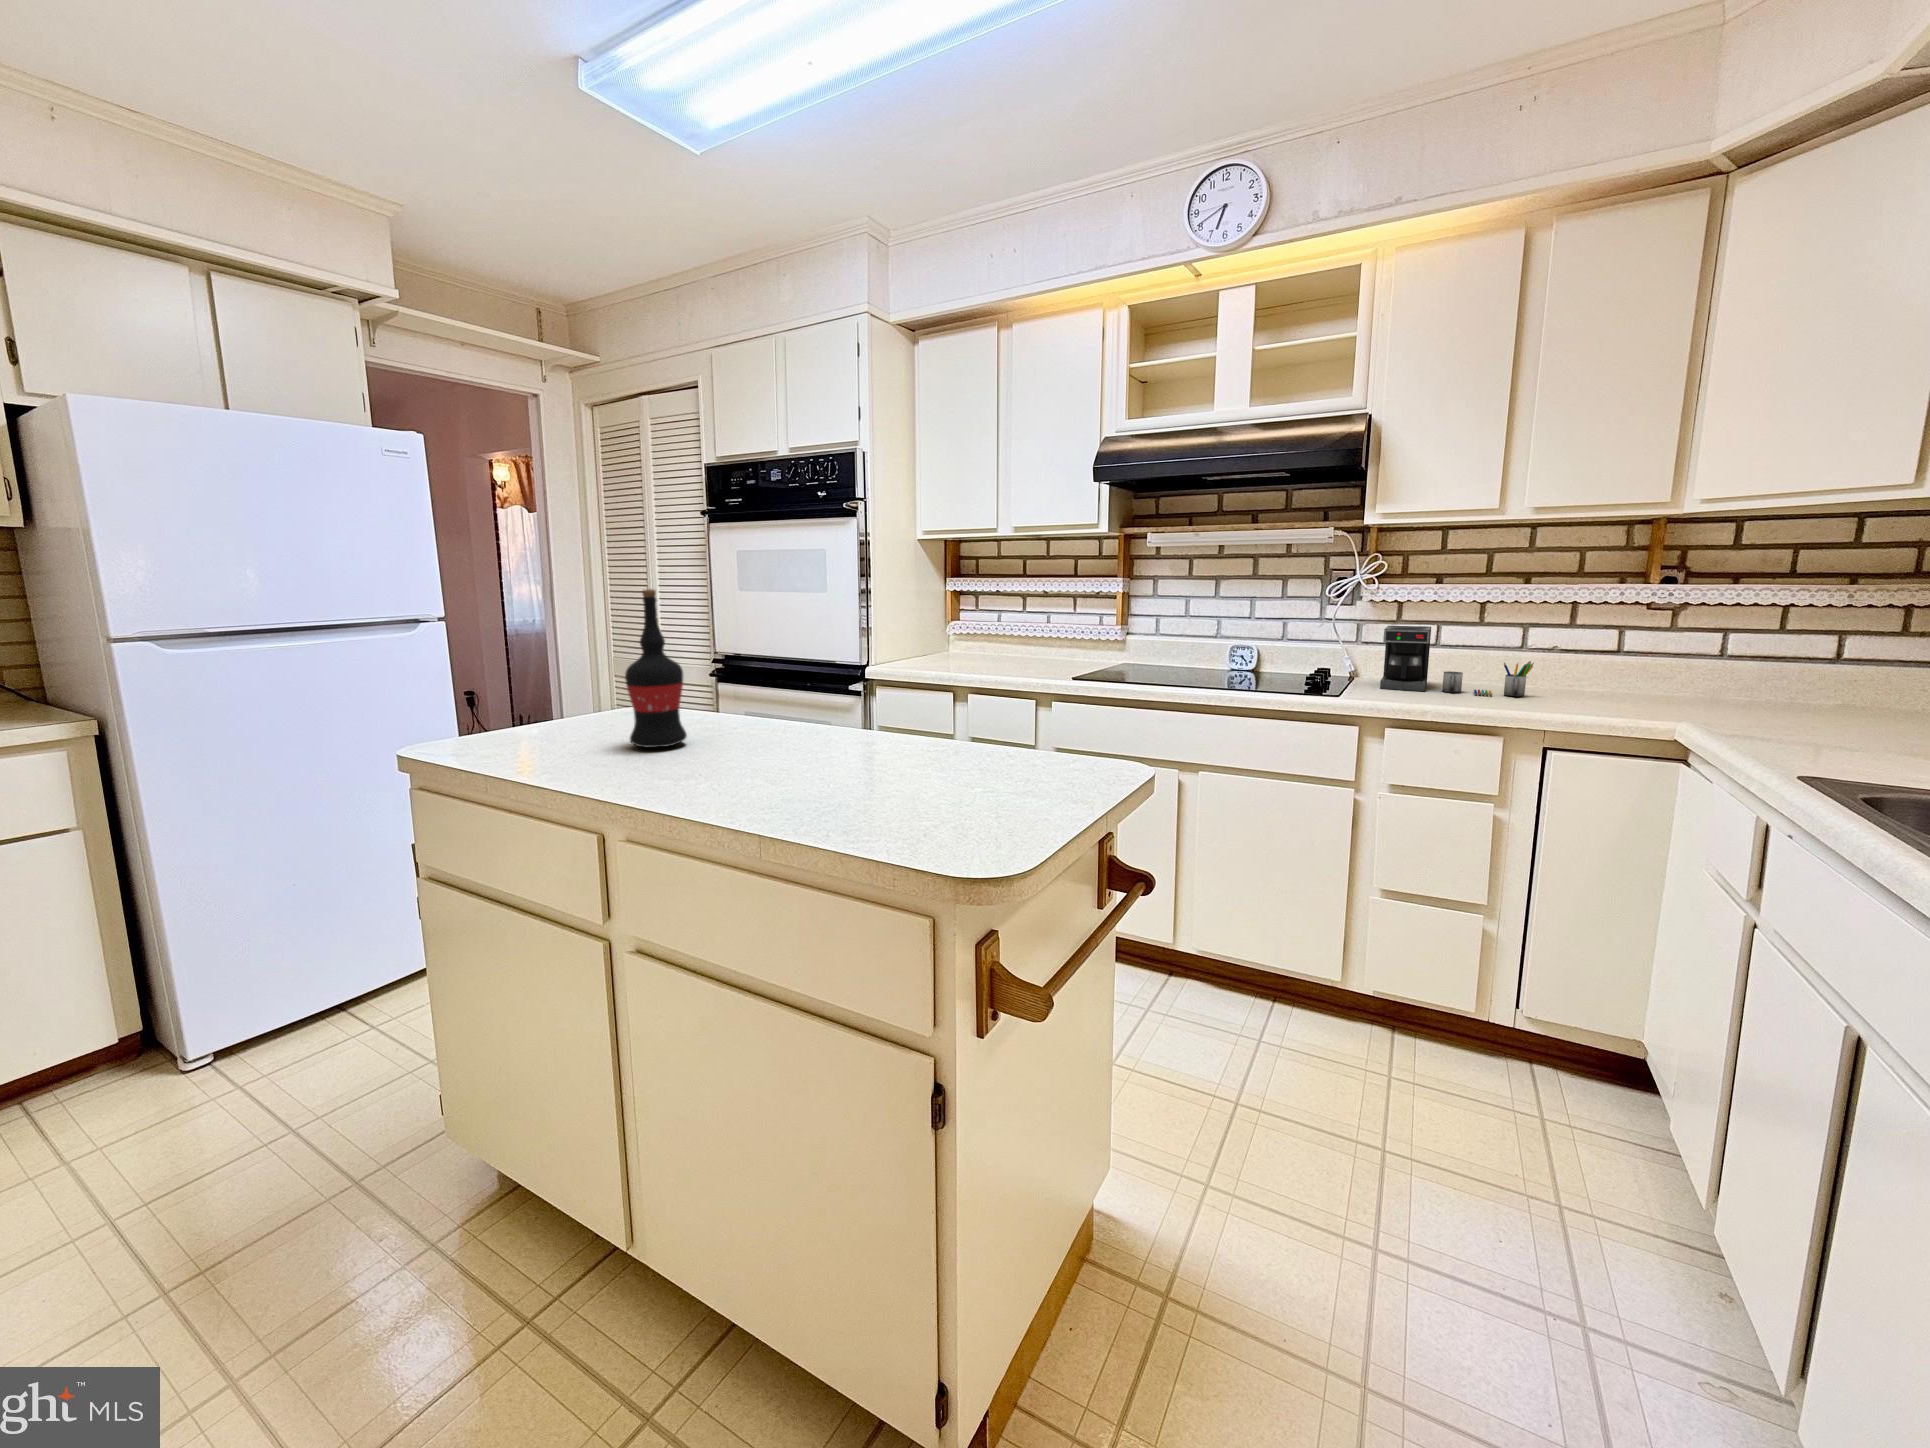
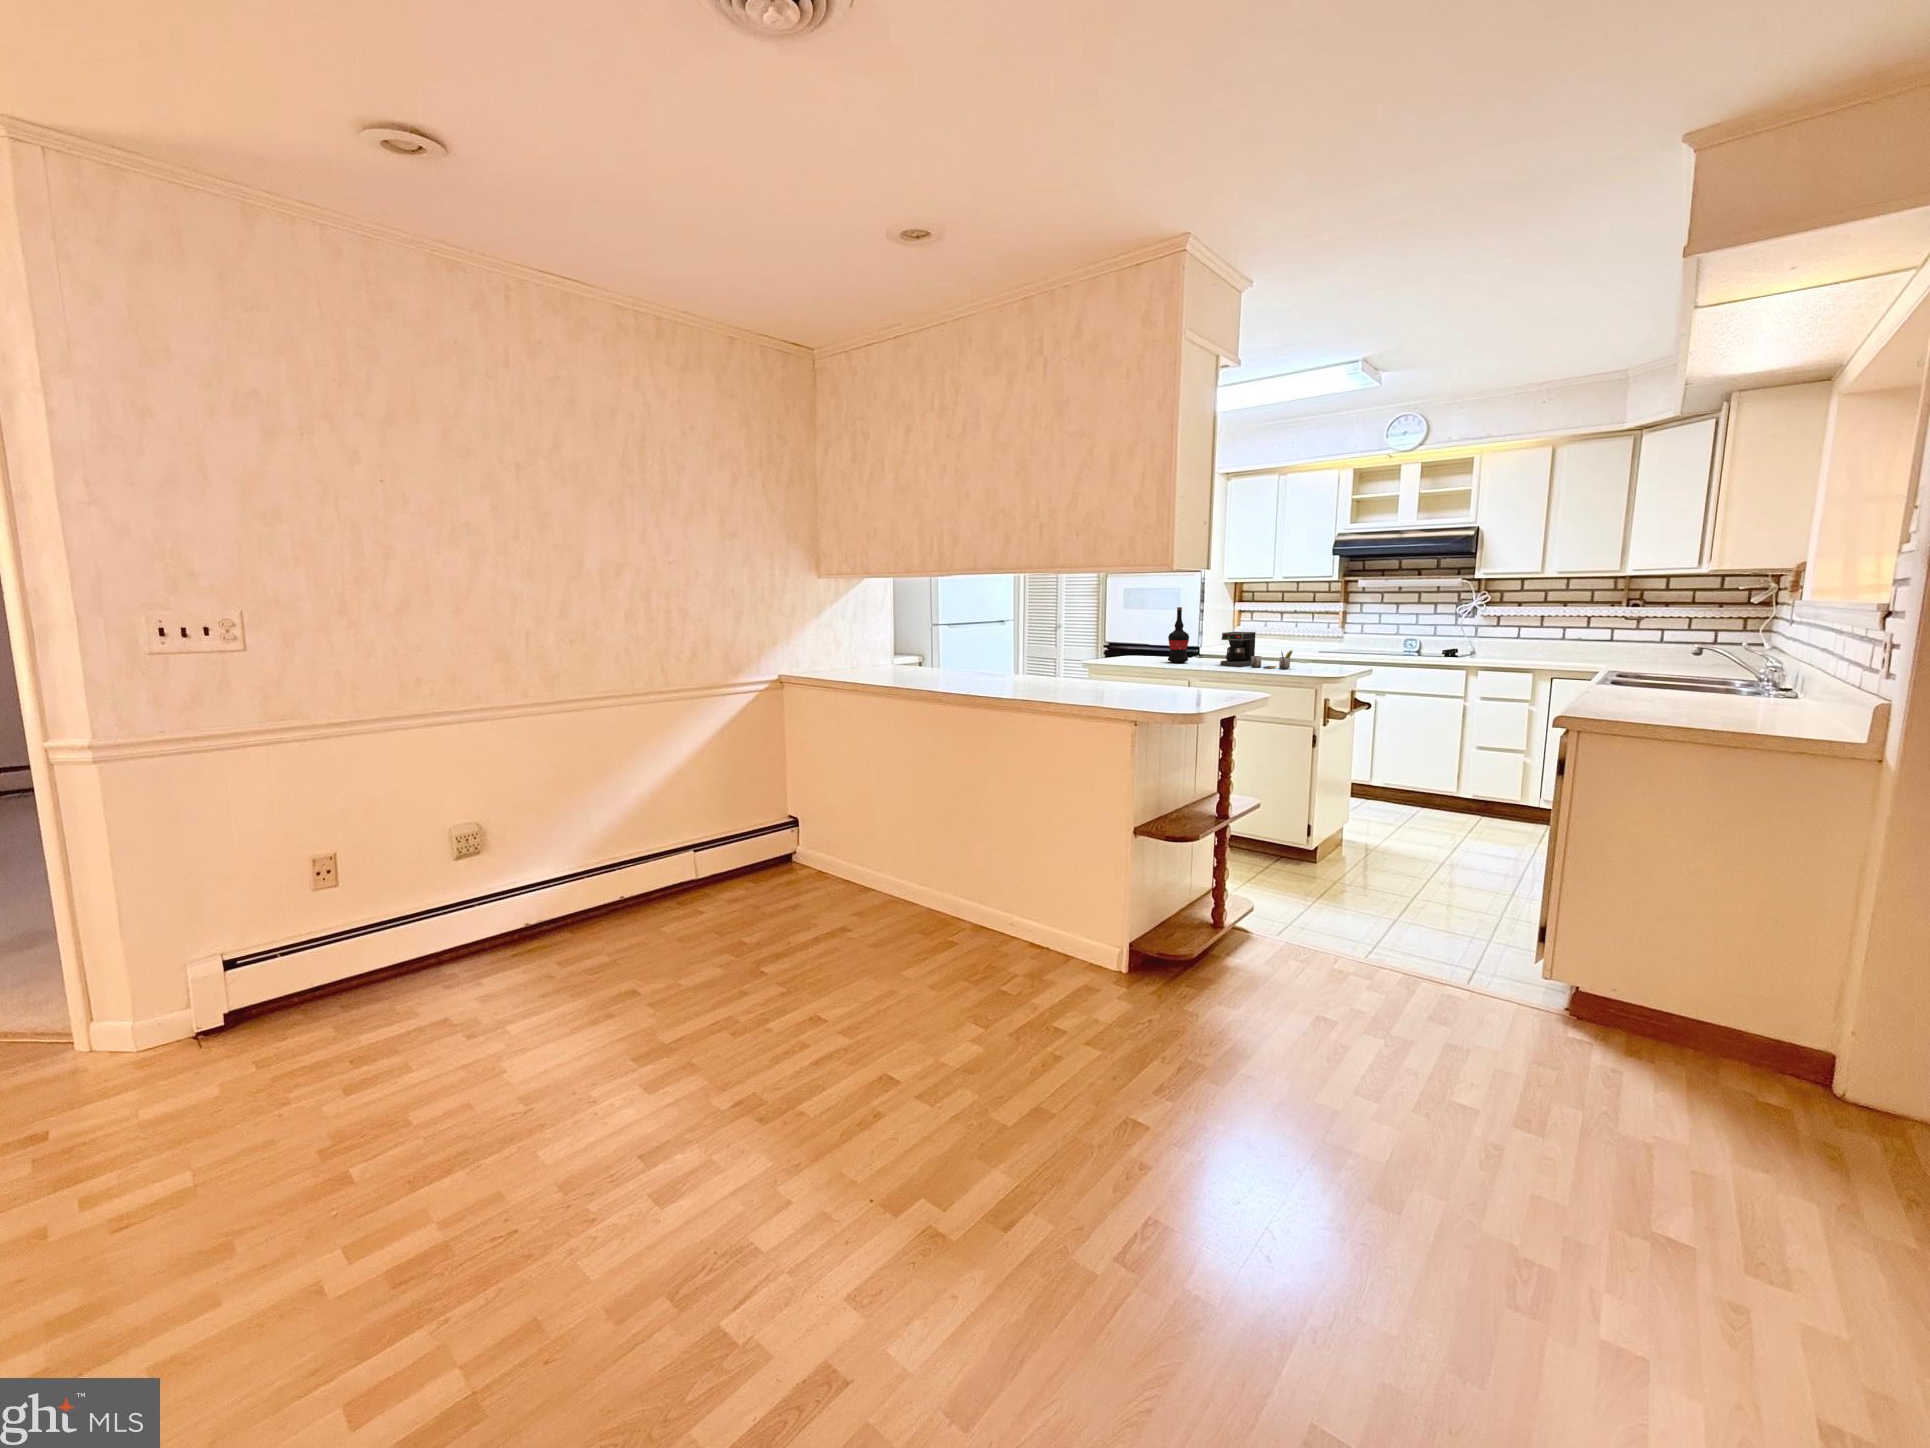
coffee maker: present [1380,626,1534,696] -> present [1220,632,1293,669]

